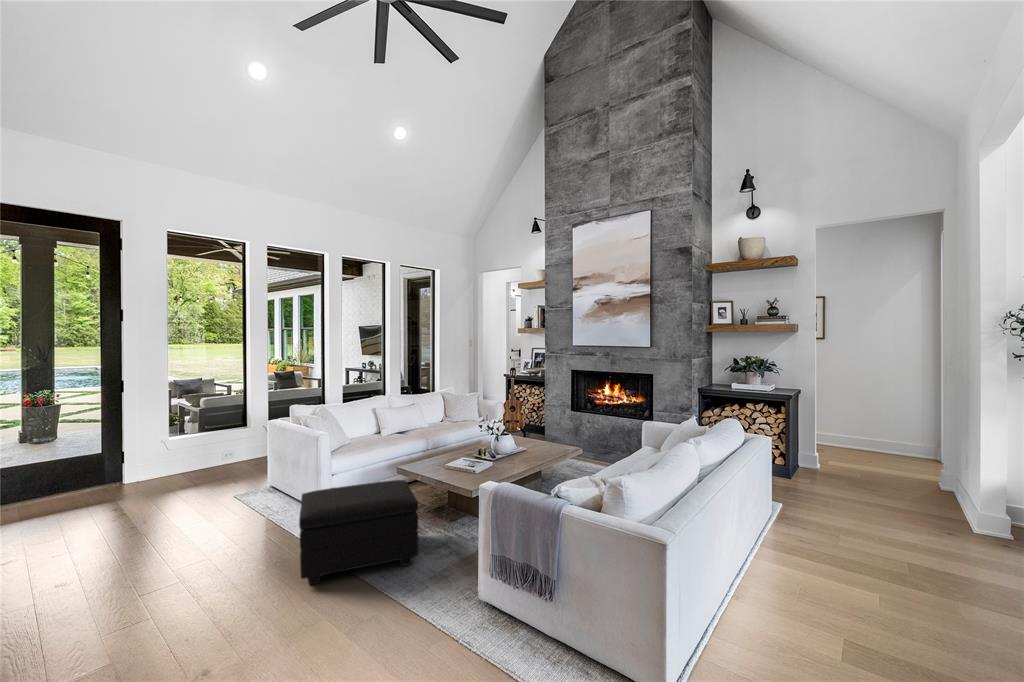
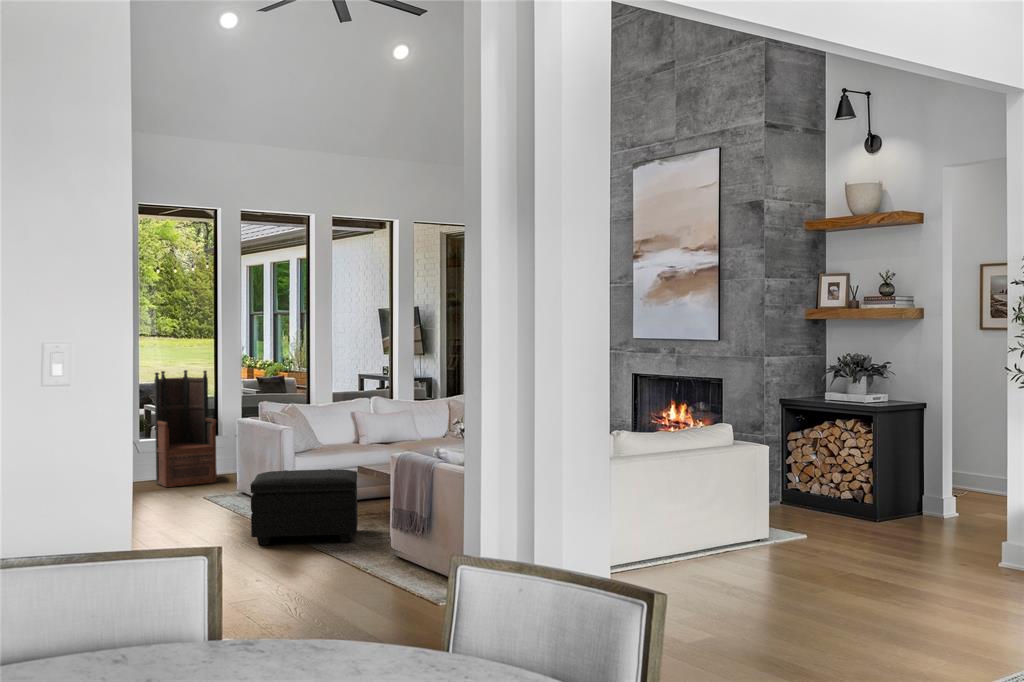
armchair: none [189,377,249,479] -> present [154,370,217,487]

